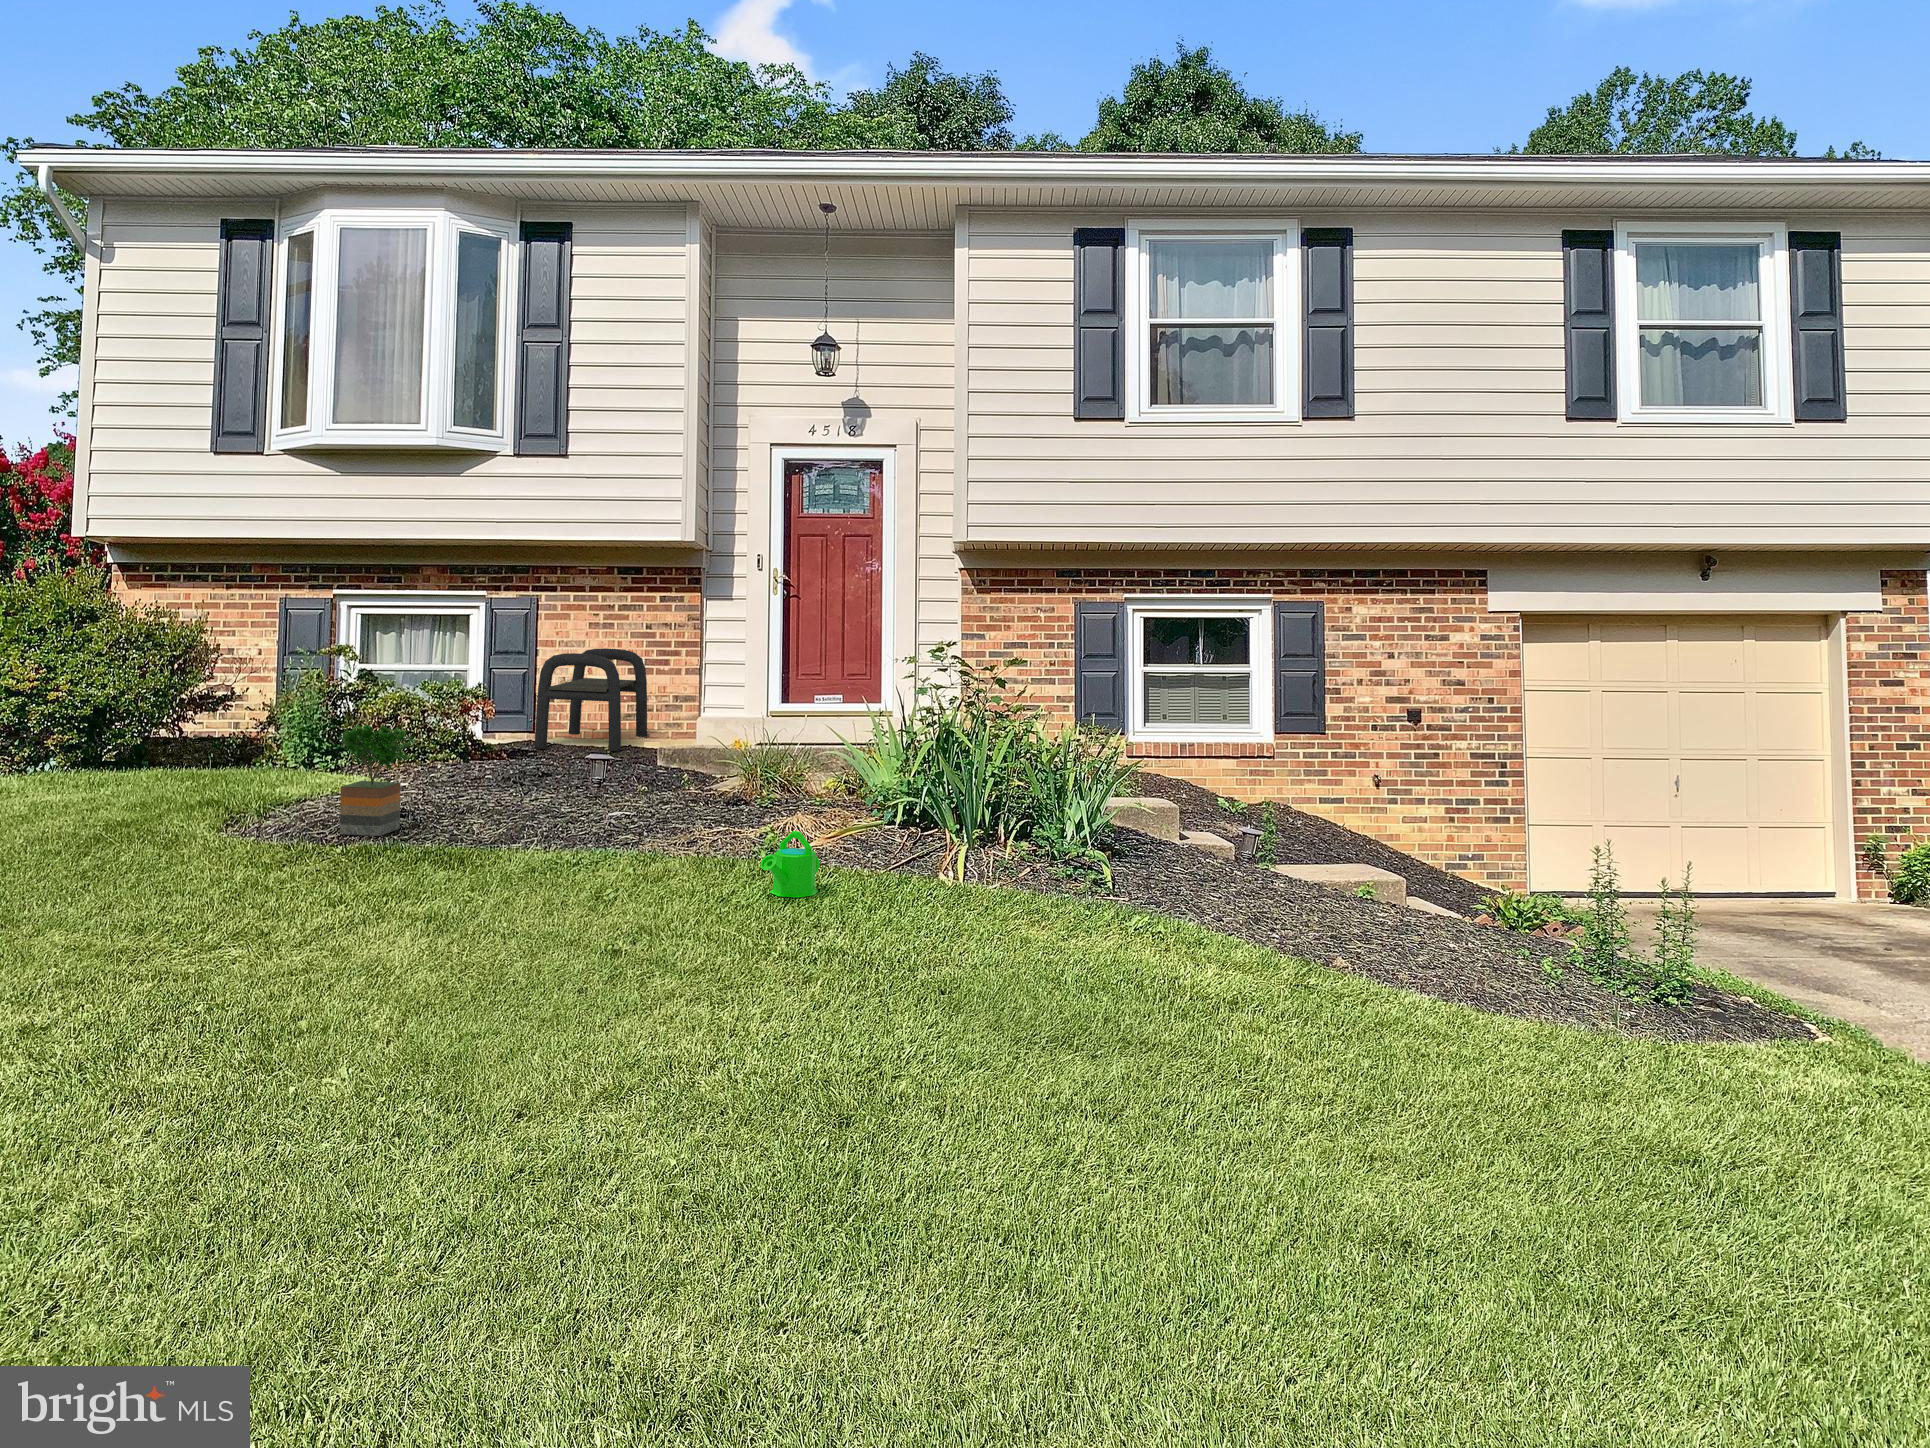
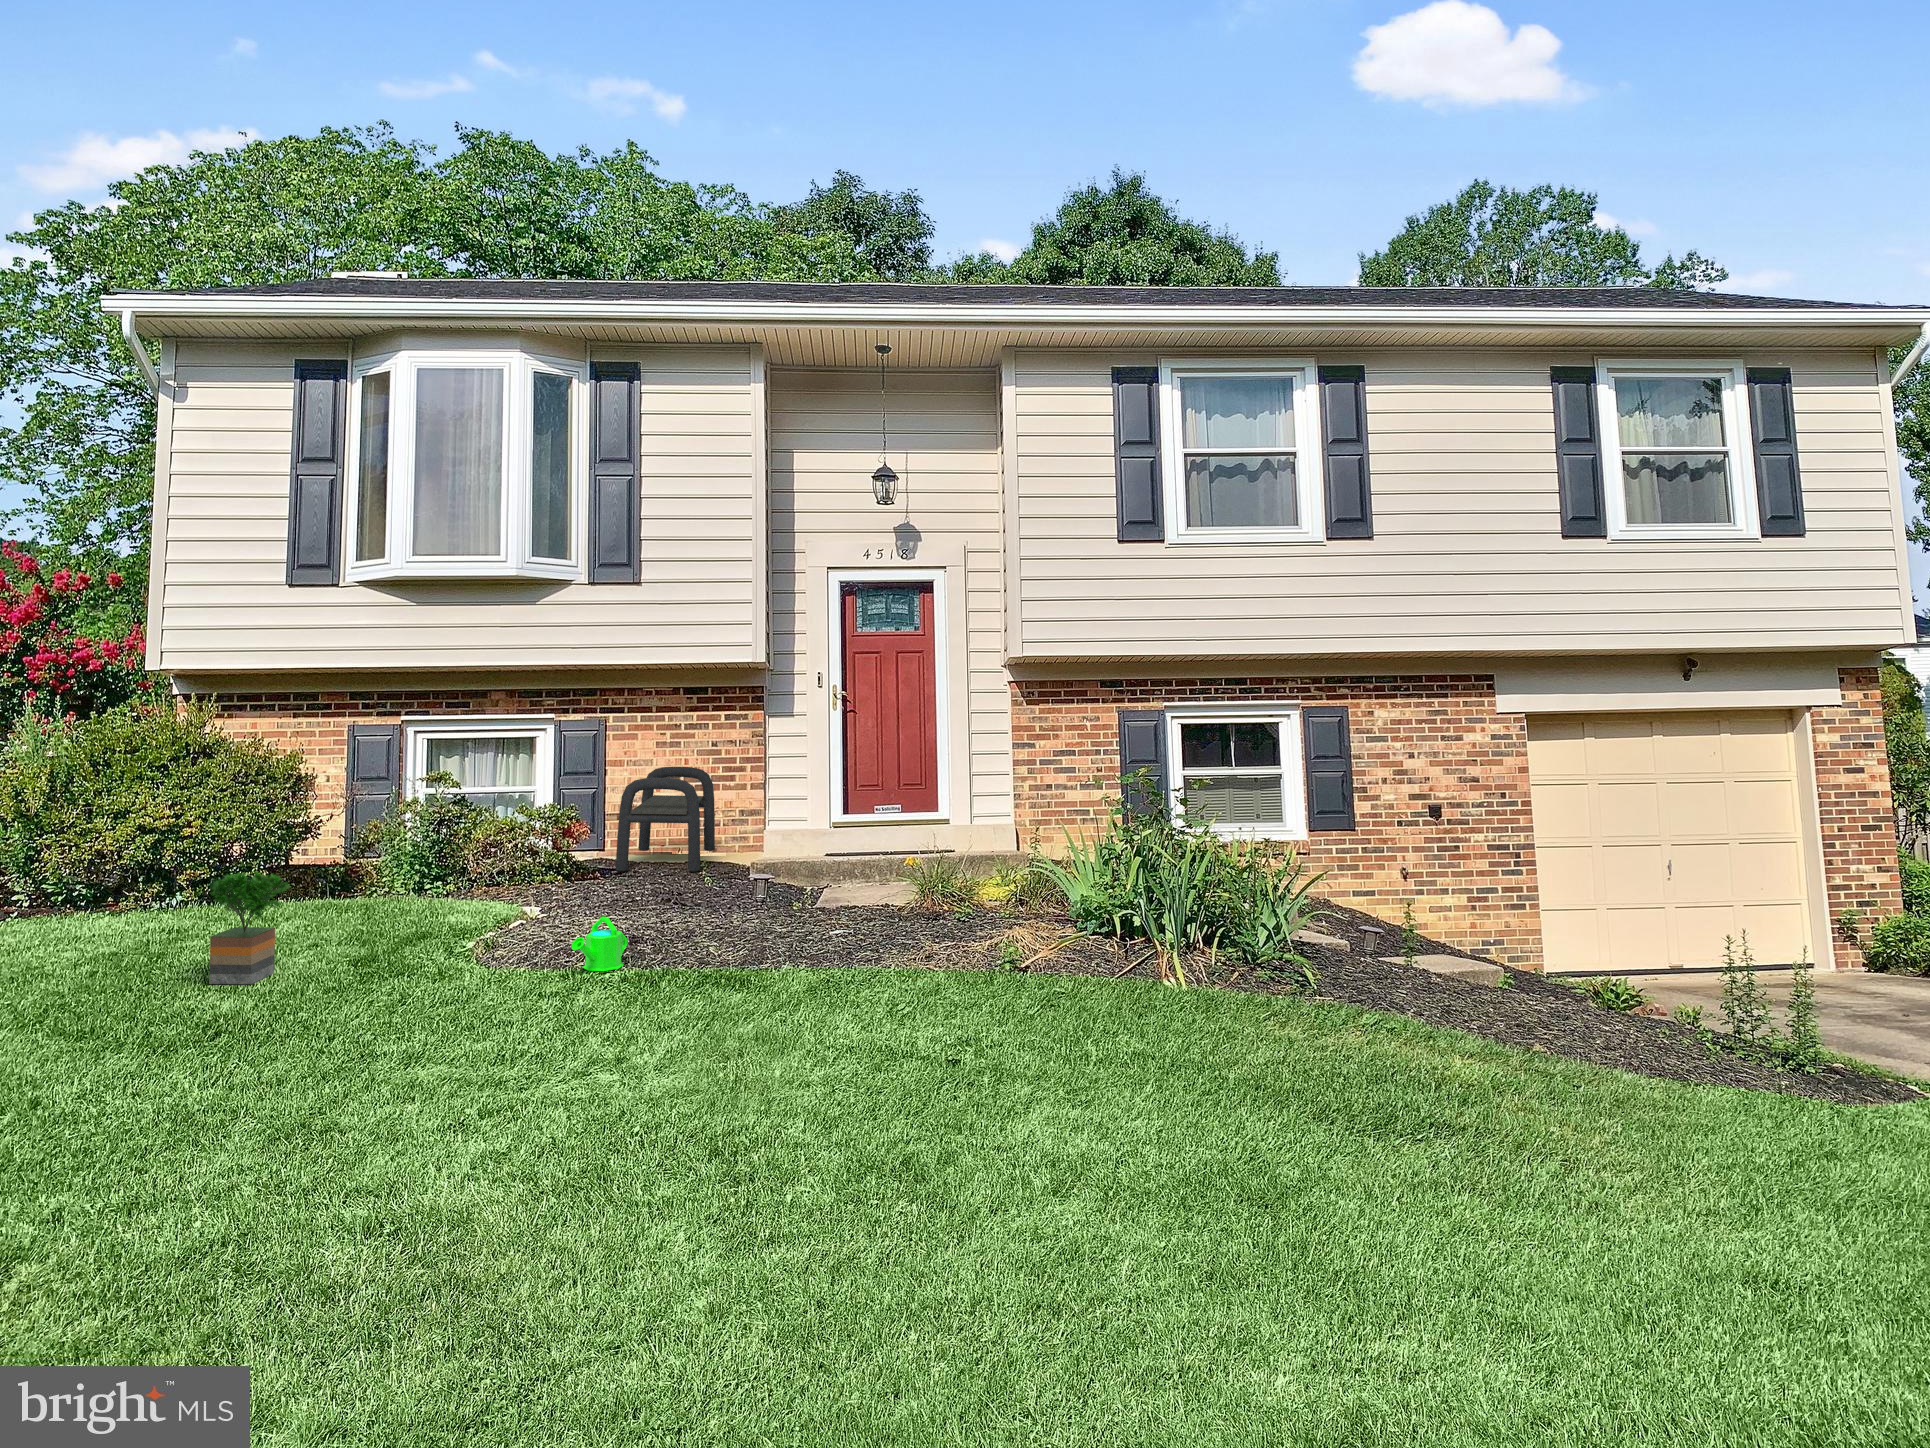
potted tree: present [340,725,415,836] -> present [209,872,289,984]
watering can: present [760,831,820,898] -> present [571,916,628,971]

